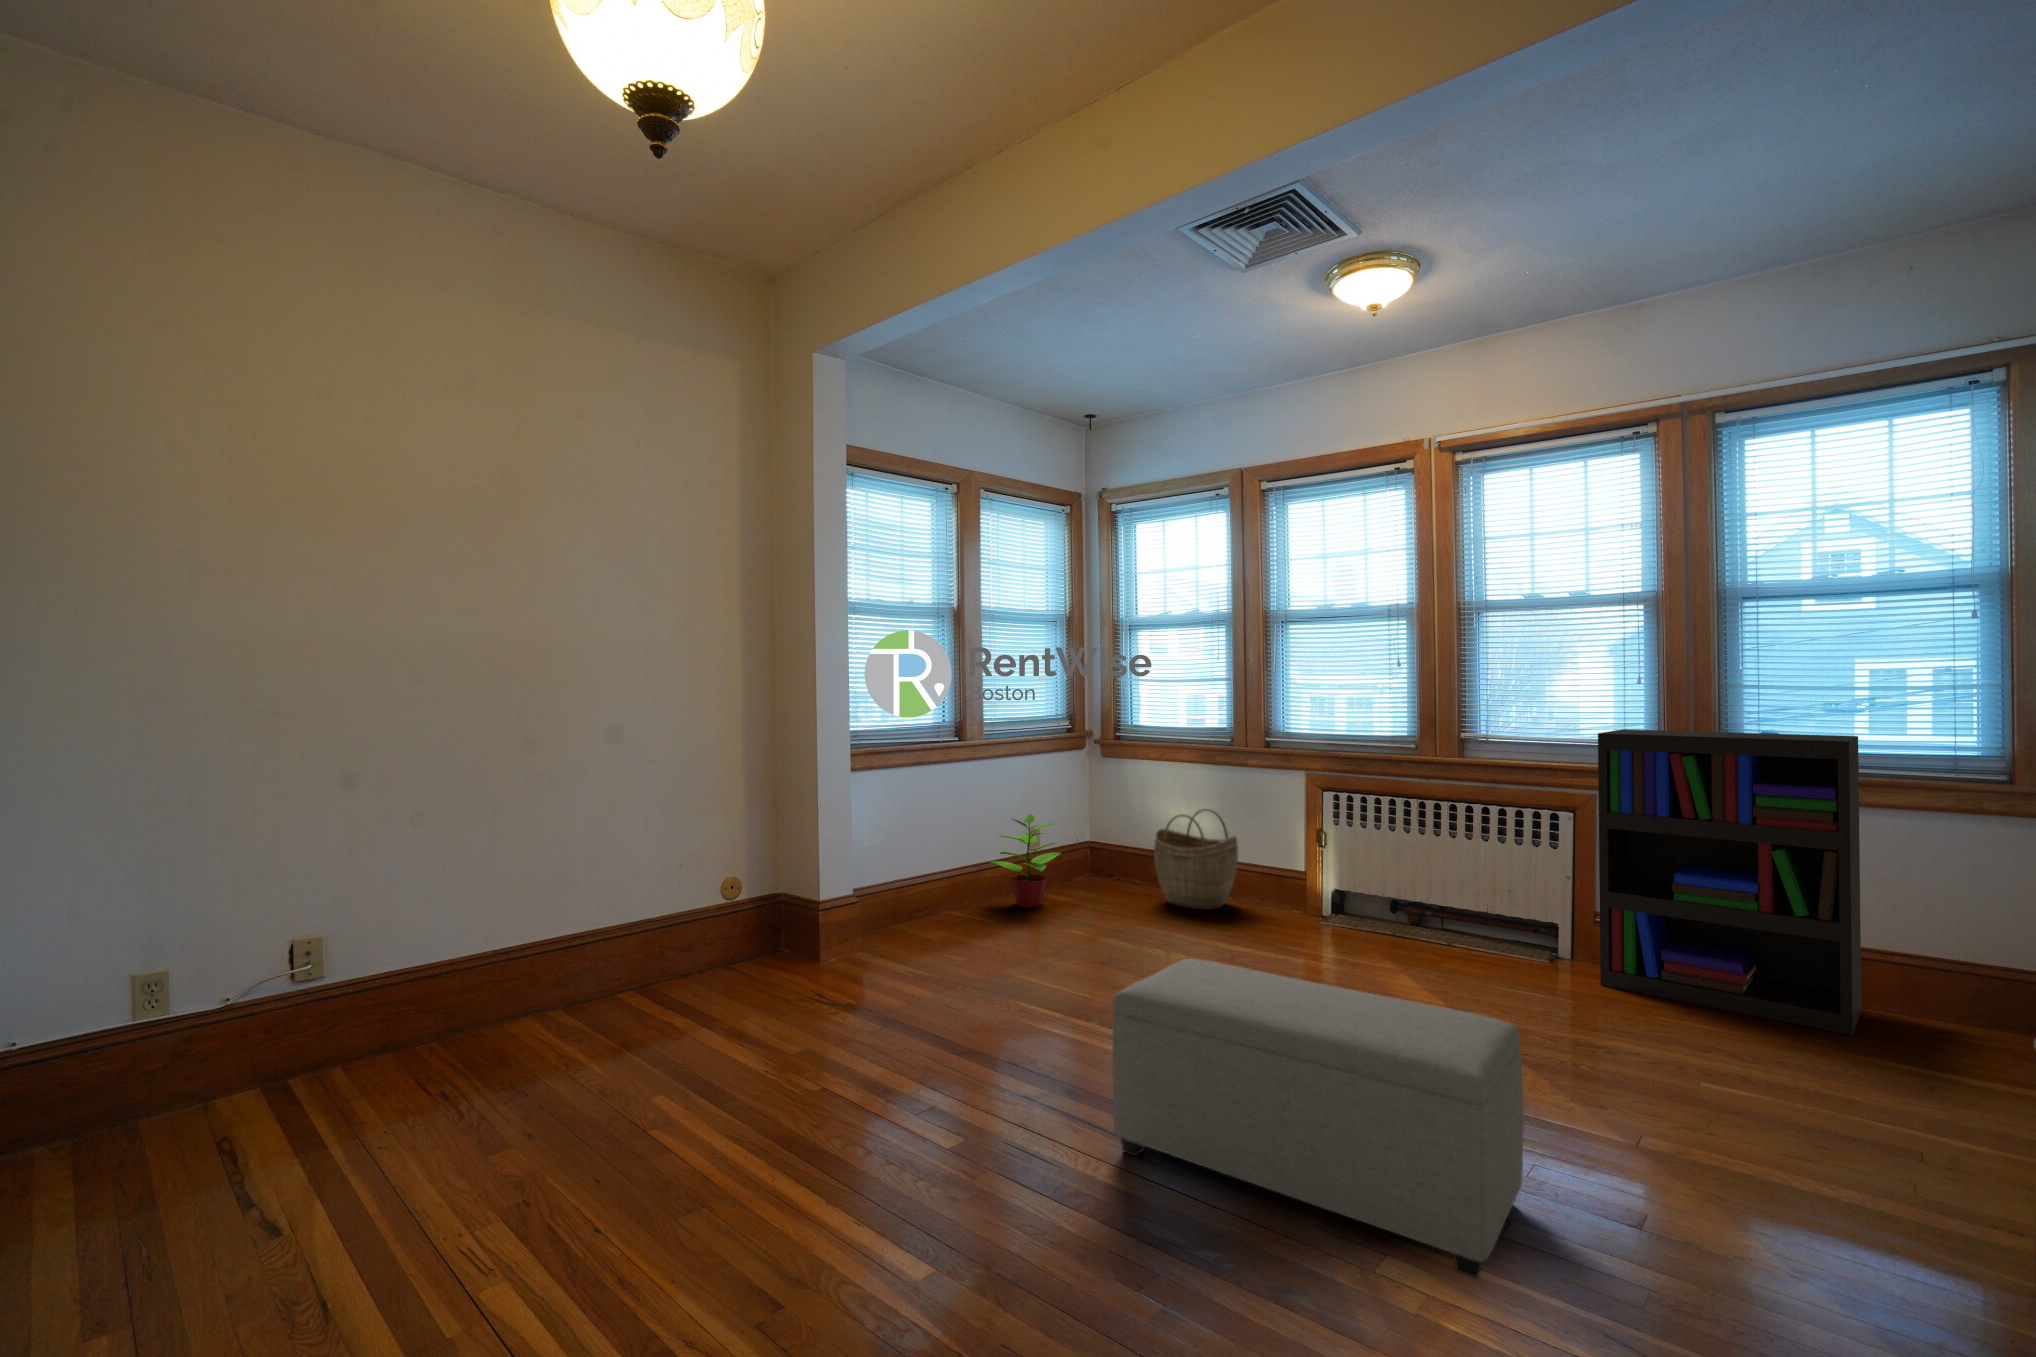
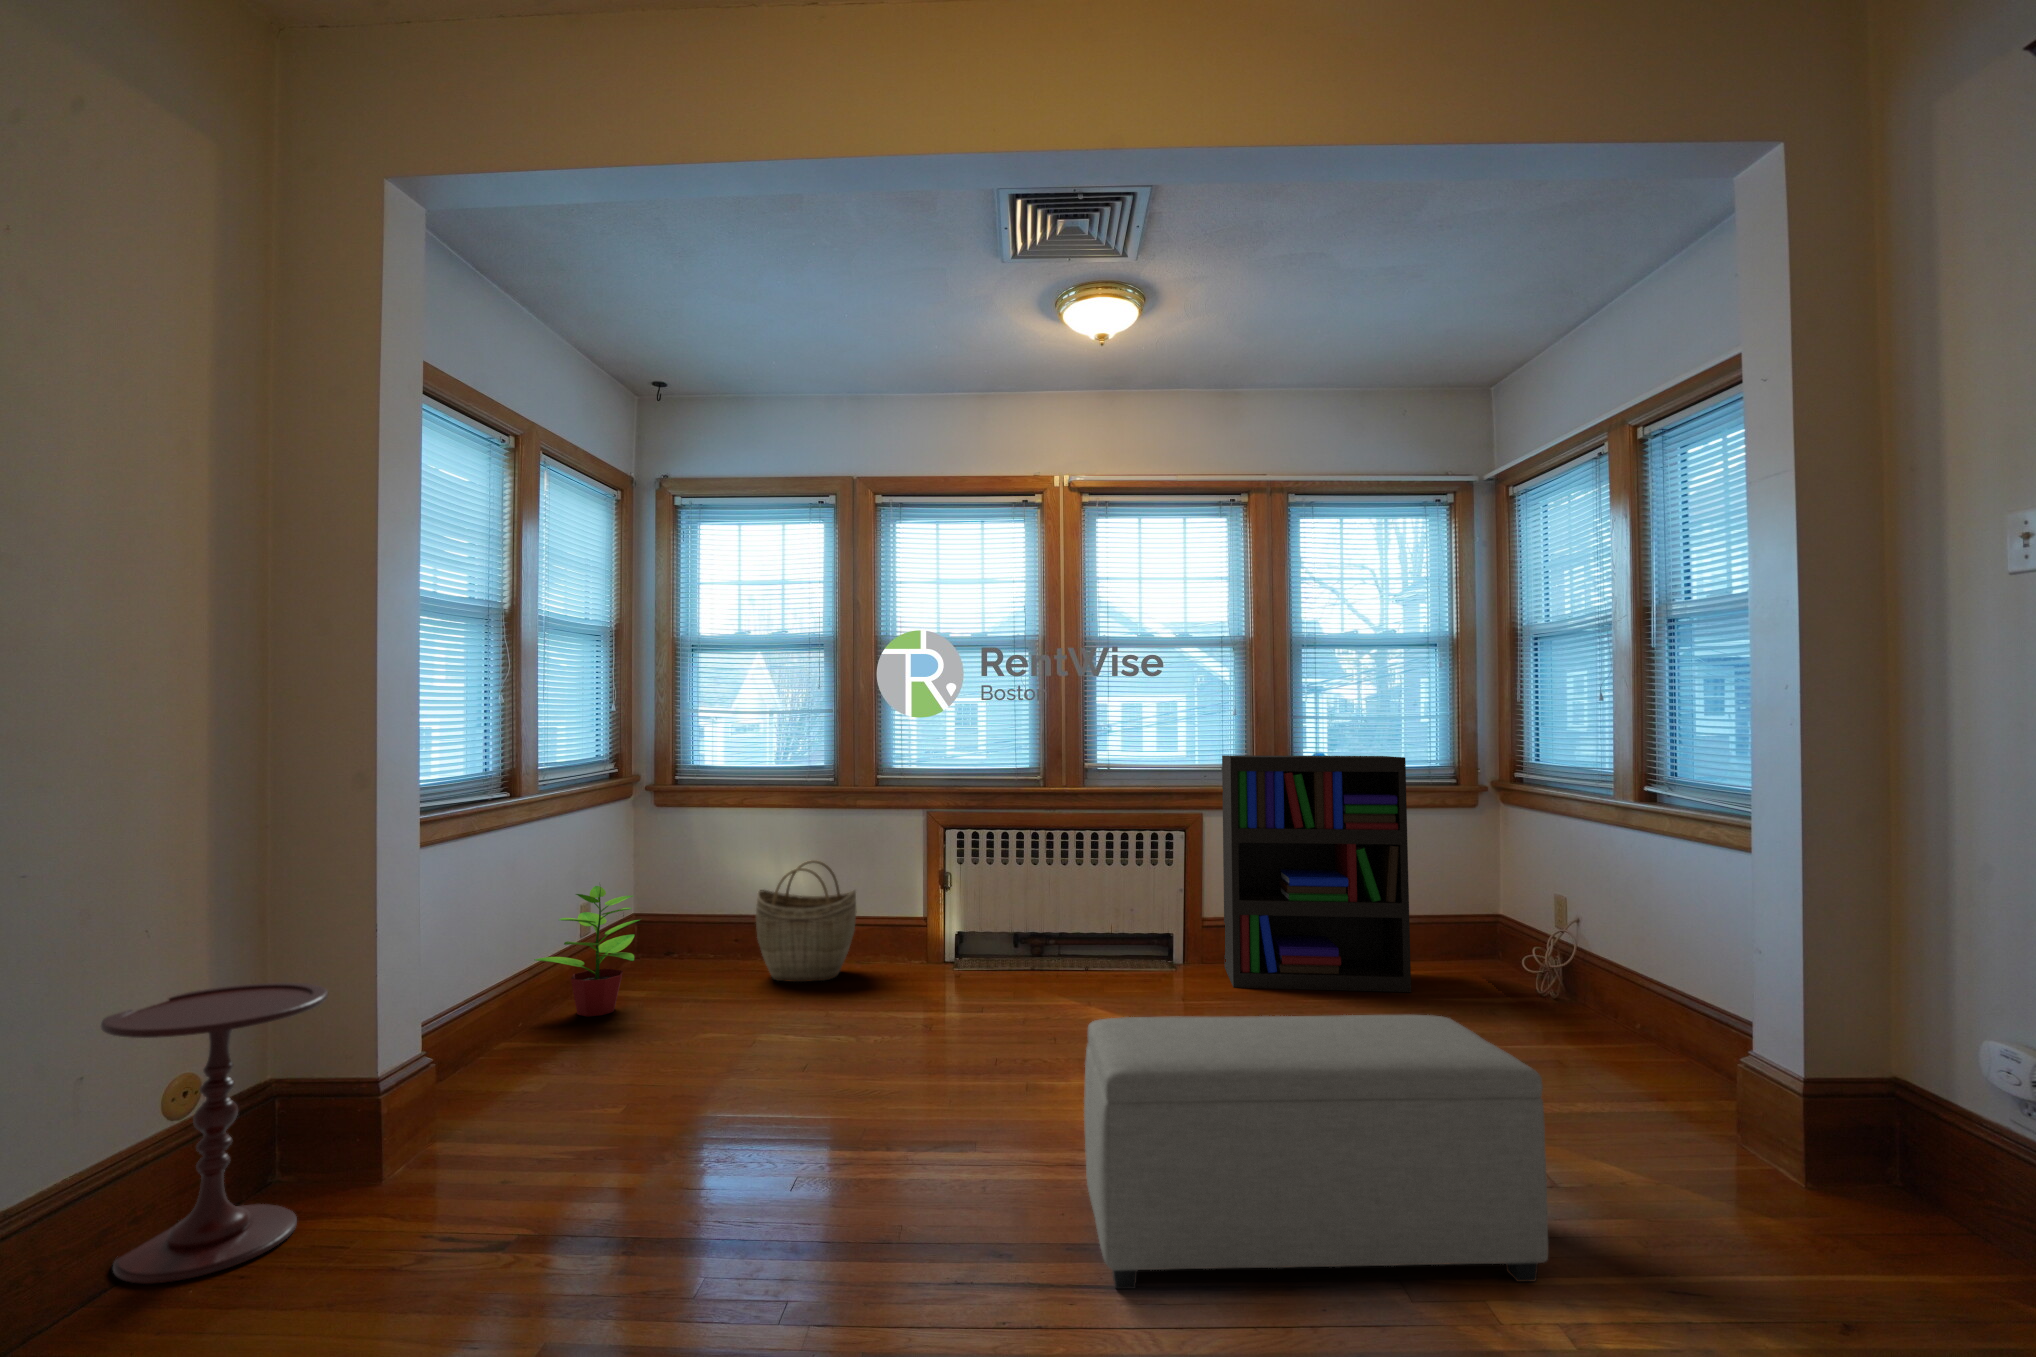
side table: none [696,852,792,996] -> present [101,982,328,1284]

